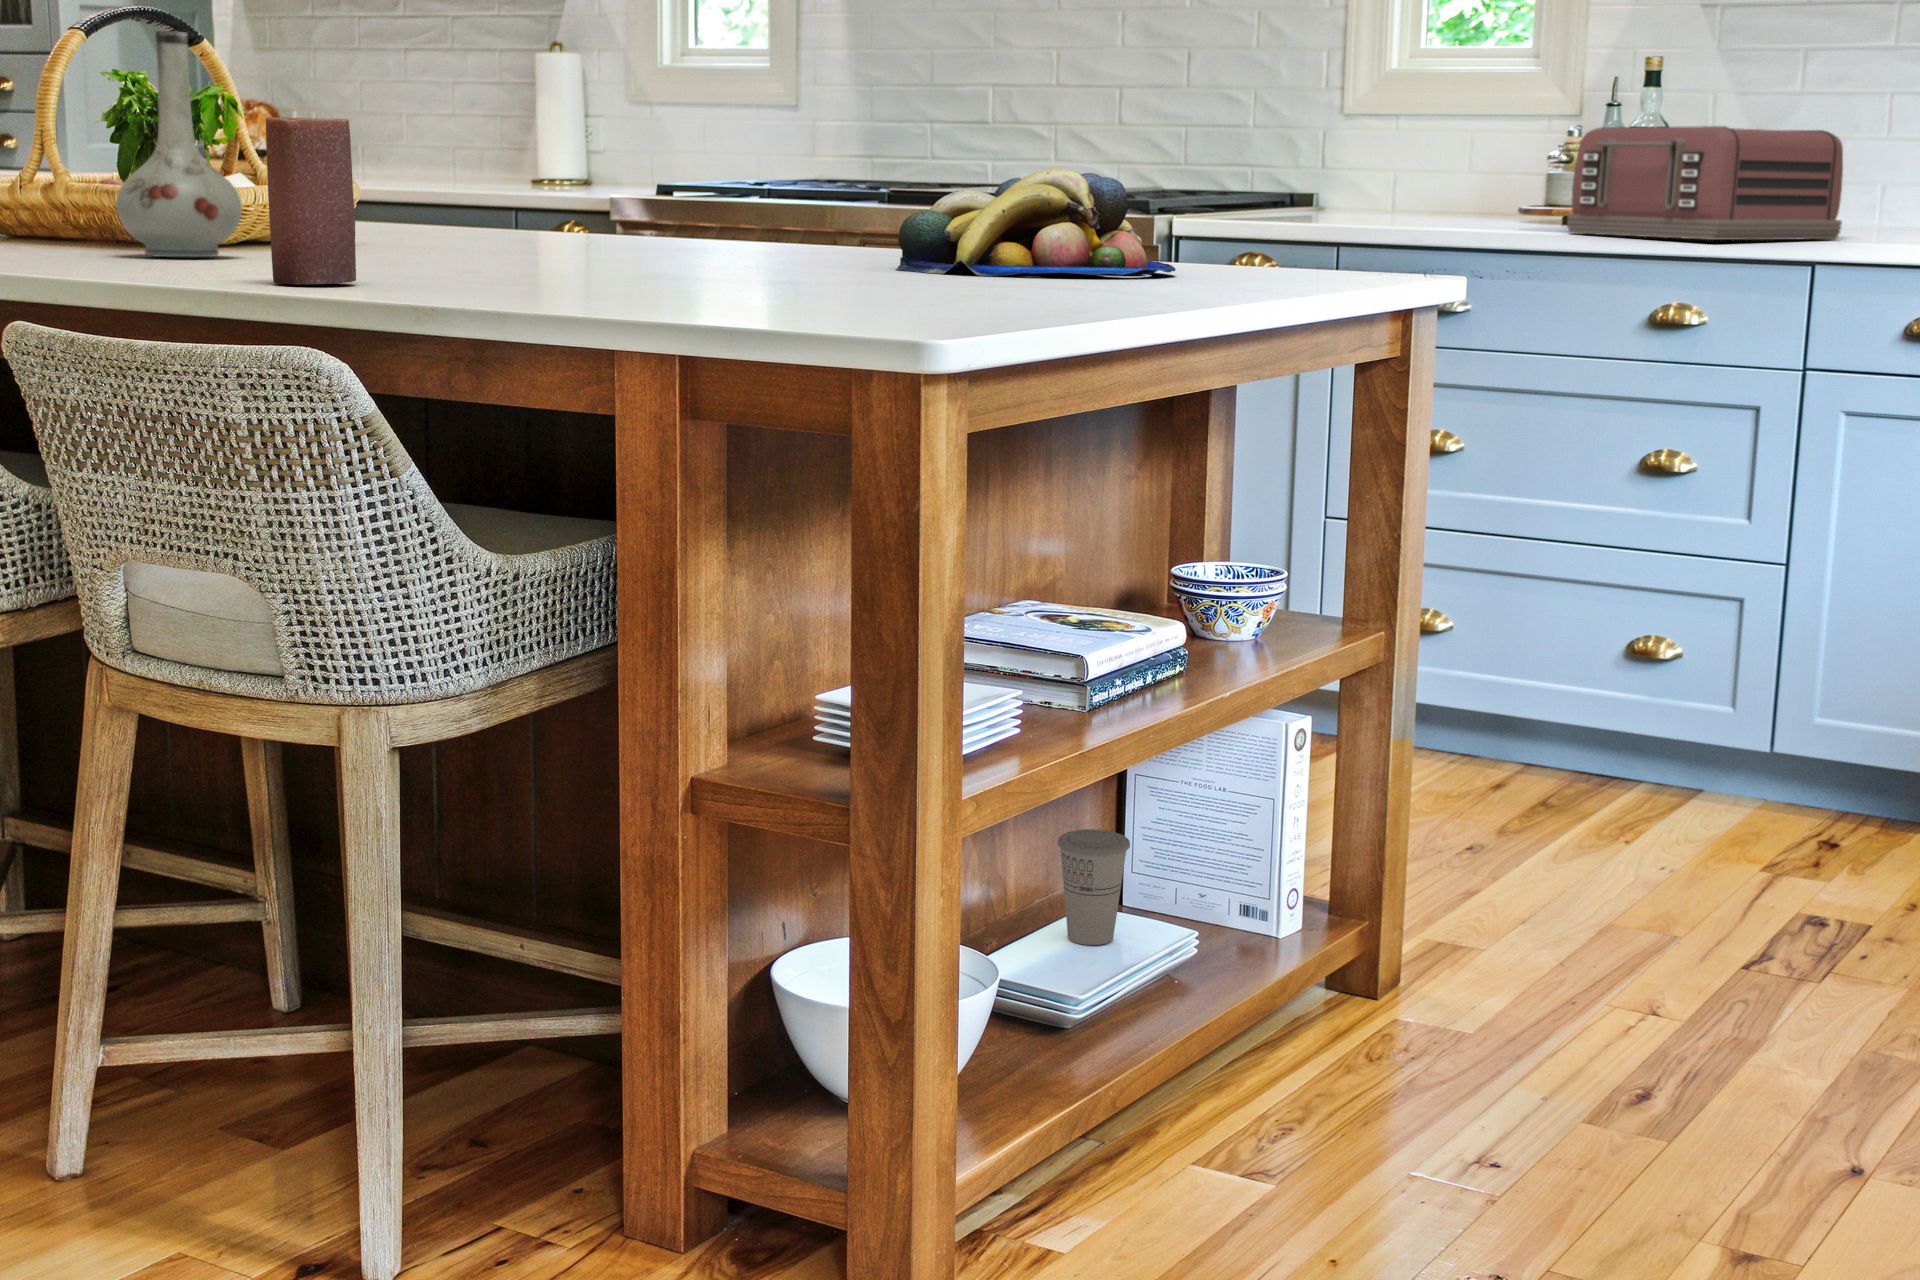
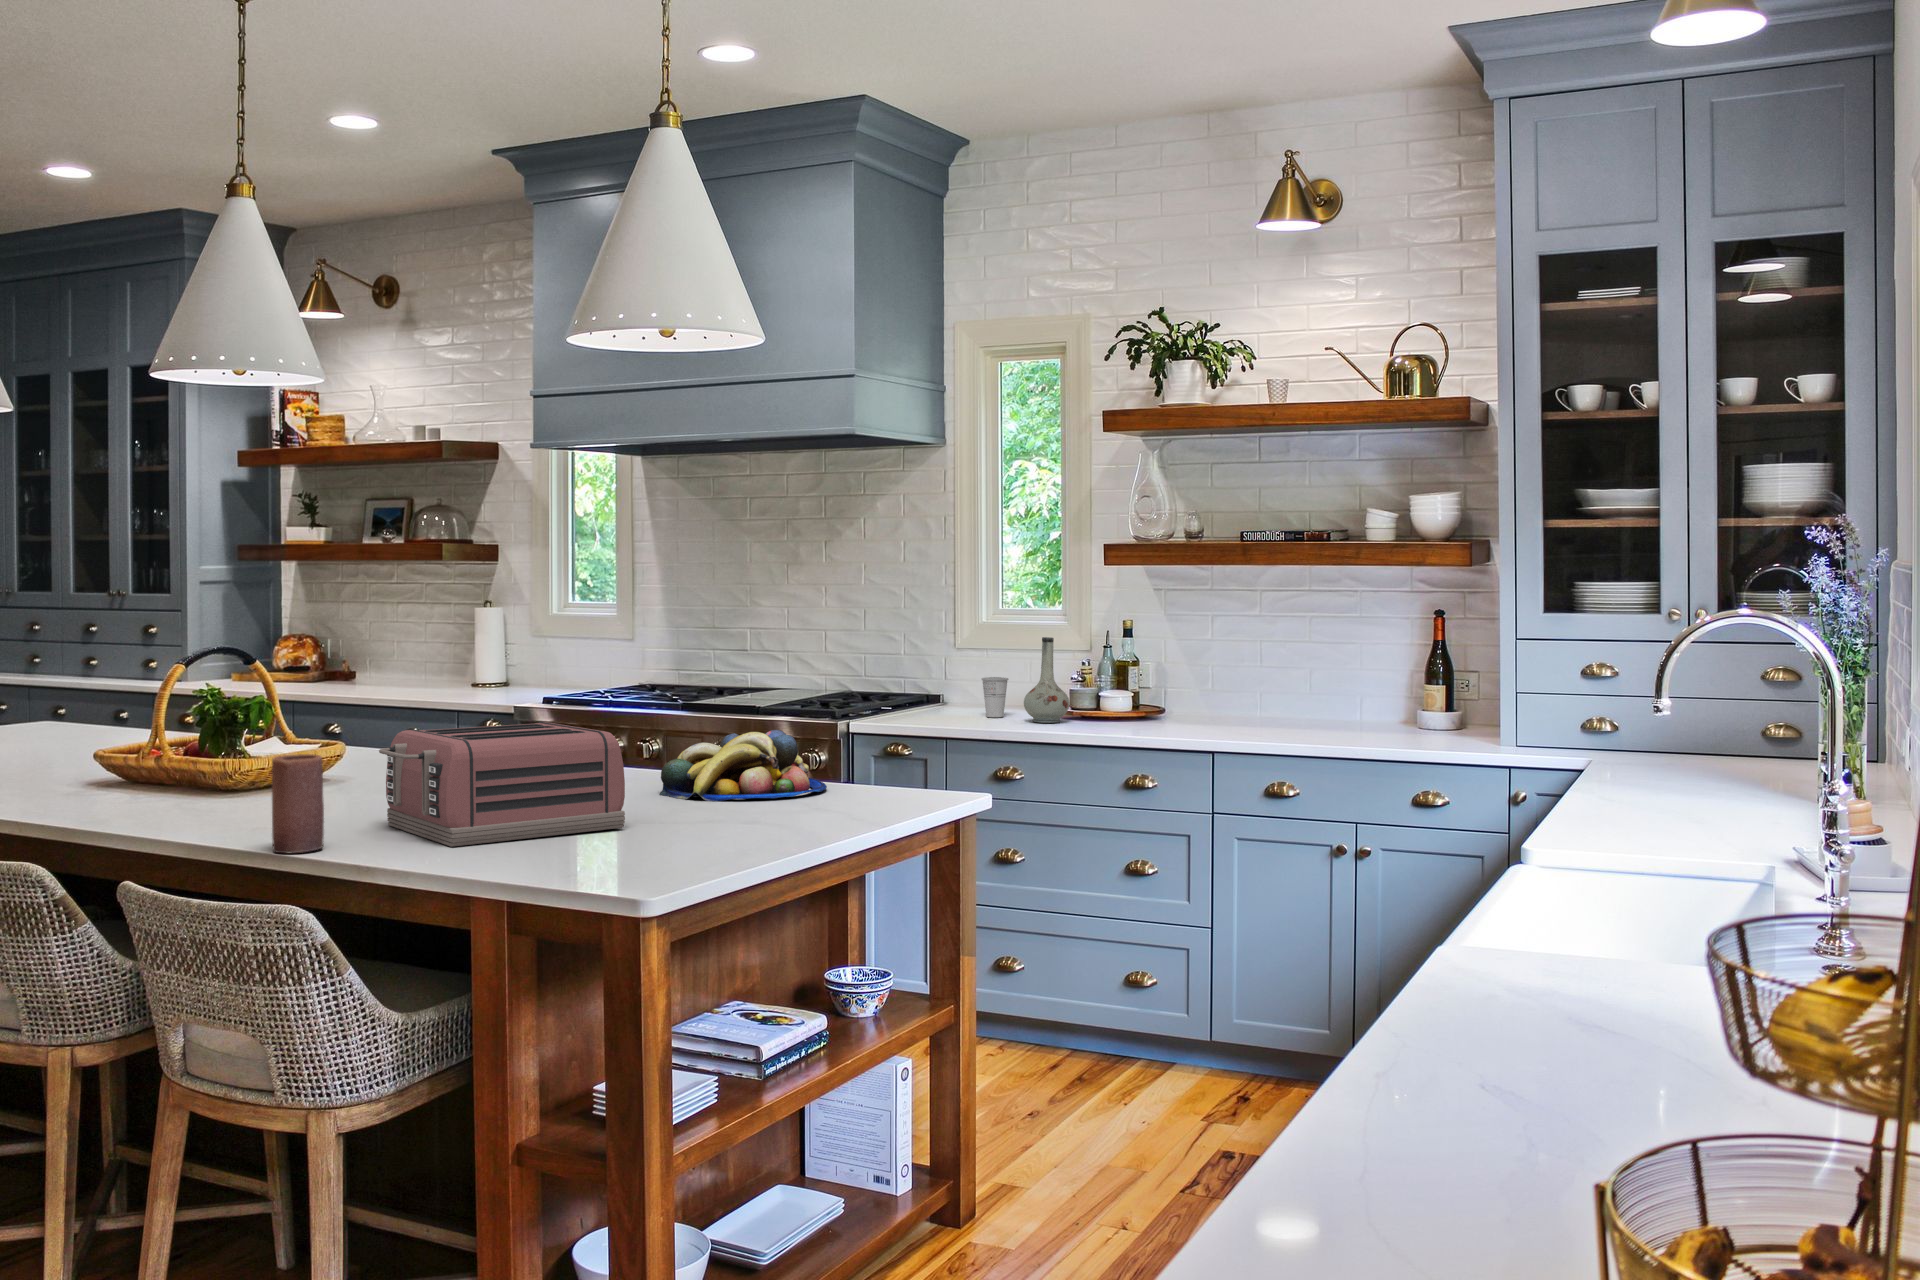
vase: present [116,31,242,257] -> present [1024,637,1070,723]
toaster: present [1567,126,1843,240] -> present [379,722,625,847]
cup: present [1057,829,1130,945] -> present [982,677,1008,717]

